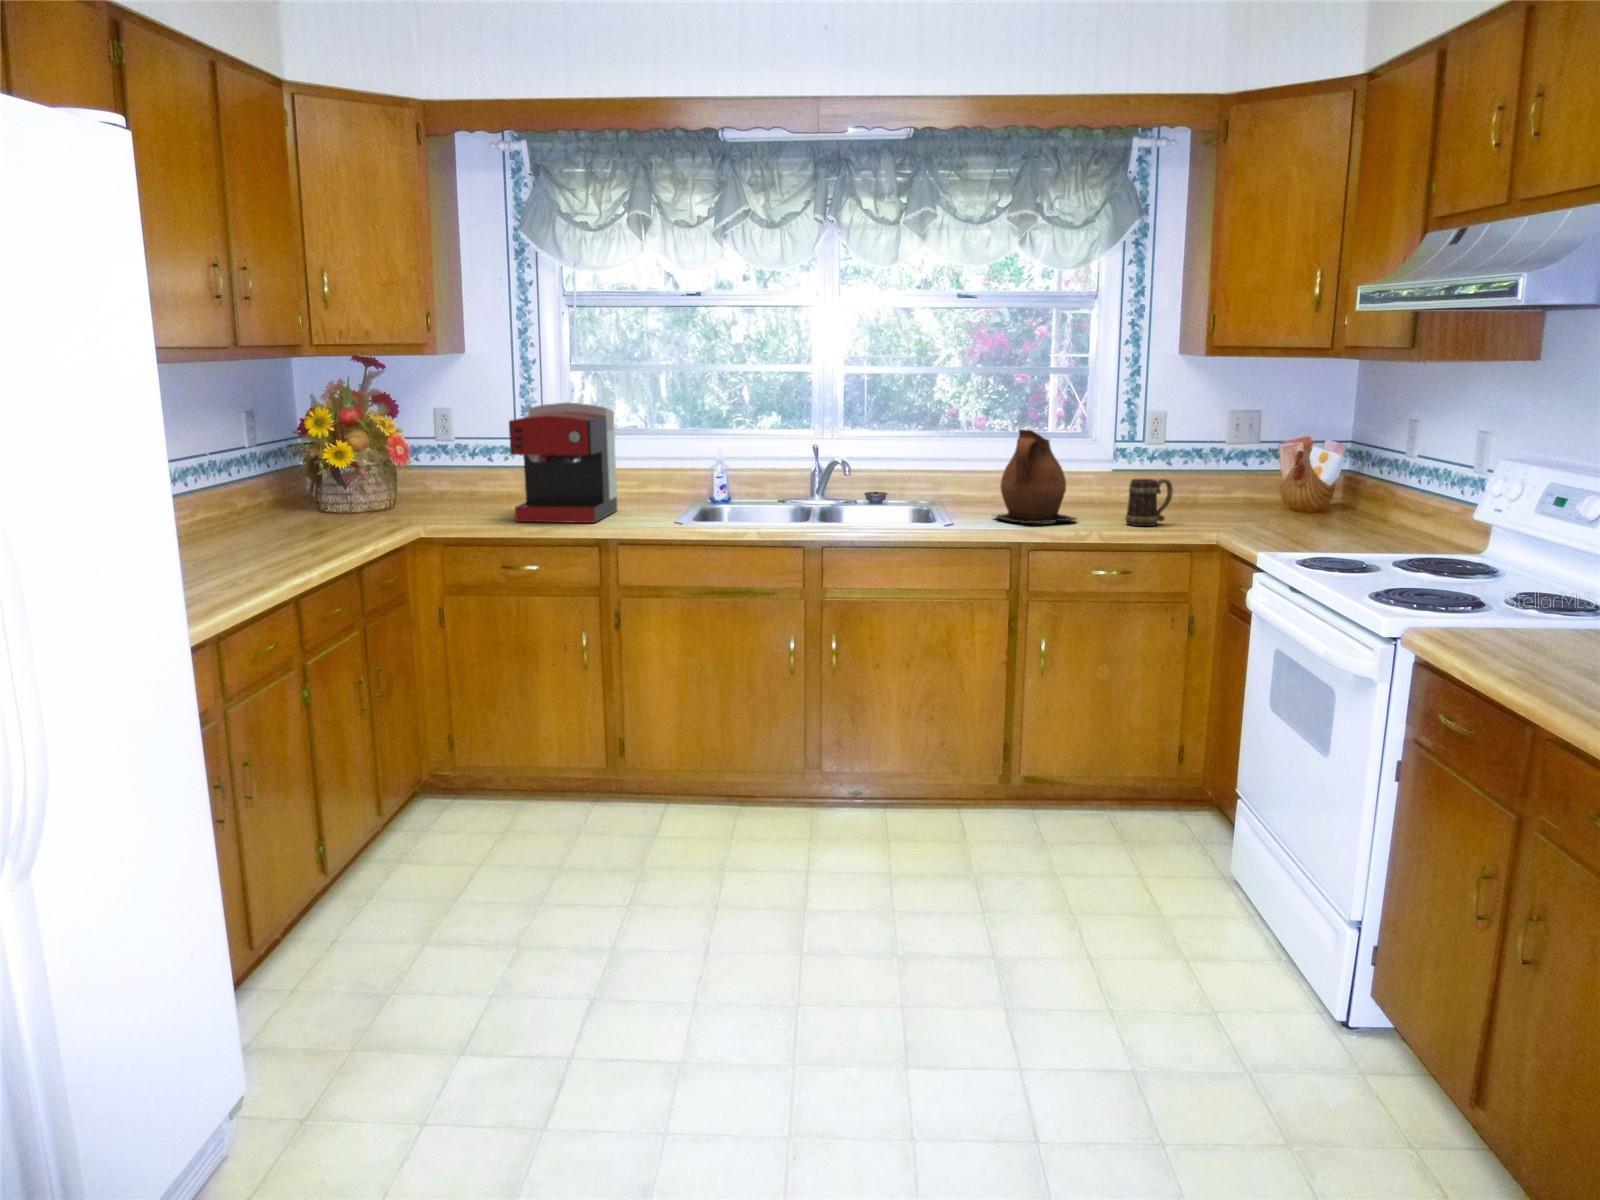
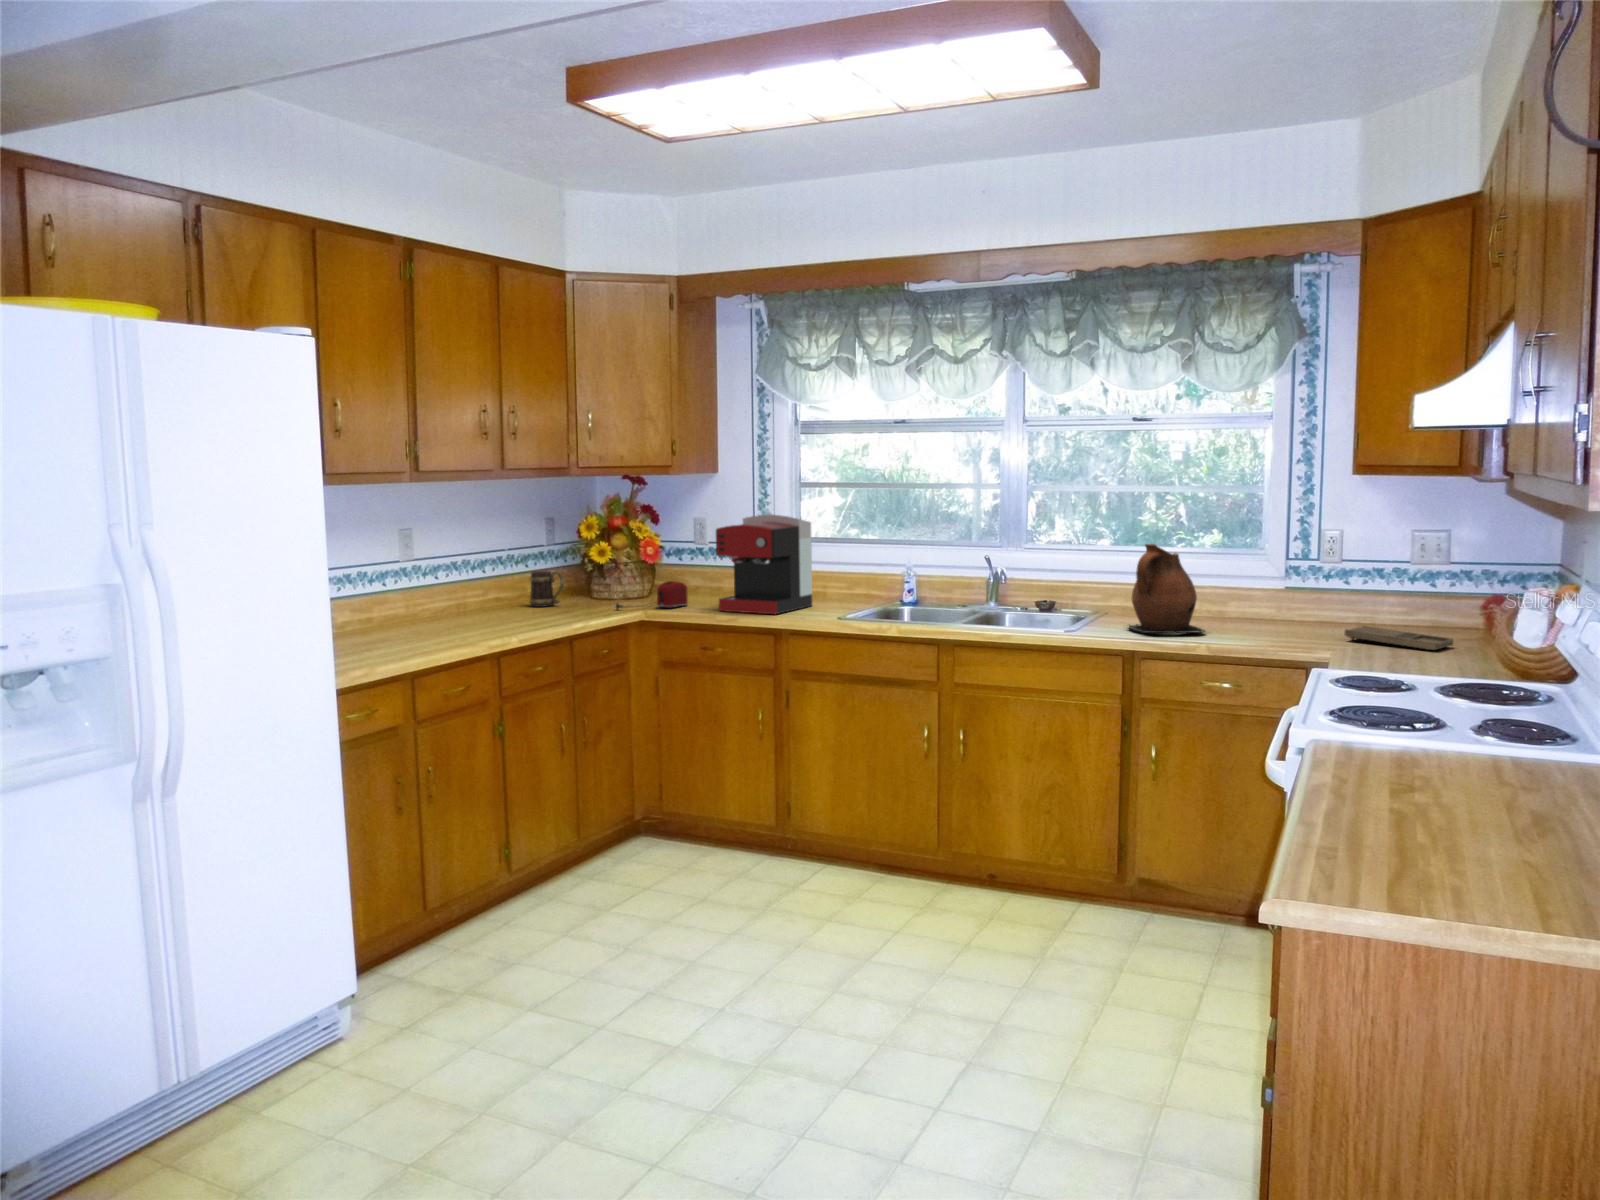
mug: present [1126,479,1173,526] -> present [530,571,564,607]
toaster: none [374,488,463,526] -> present [615,581,688,609]
tray: none [1205,505,1301,526] -> present [1345,626,1453,650]

